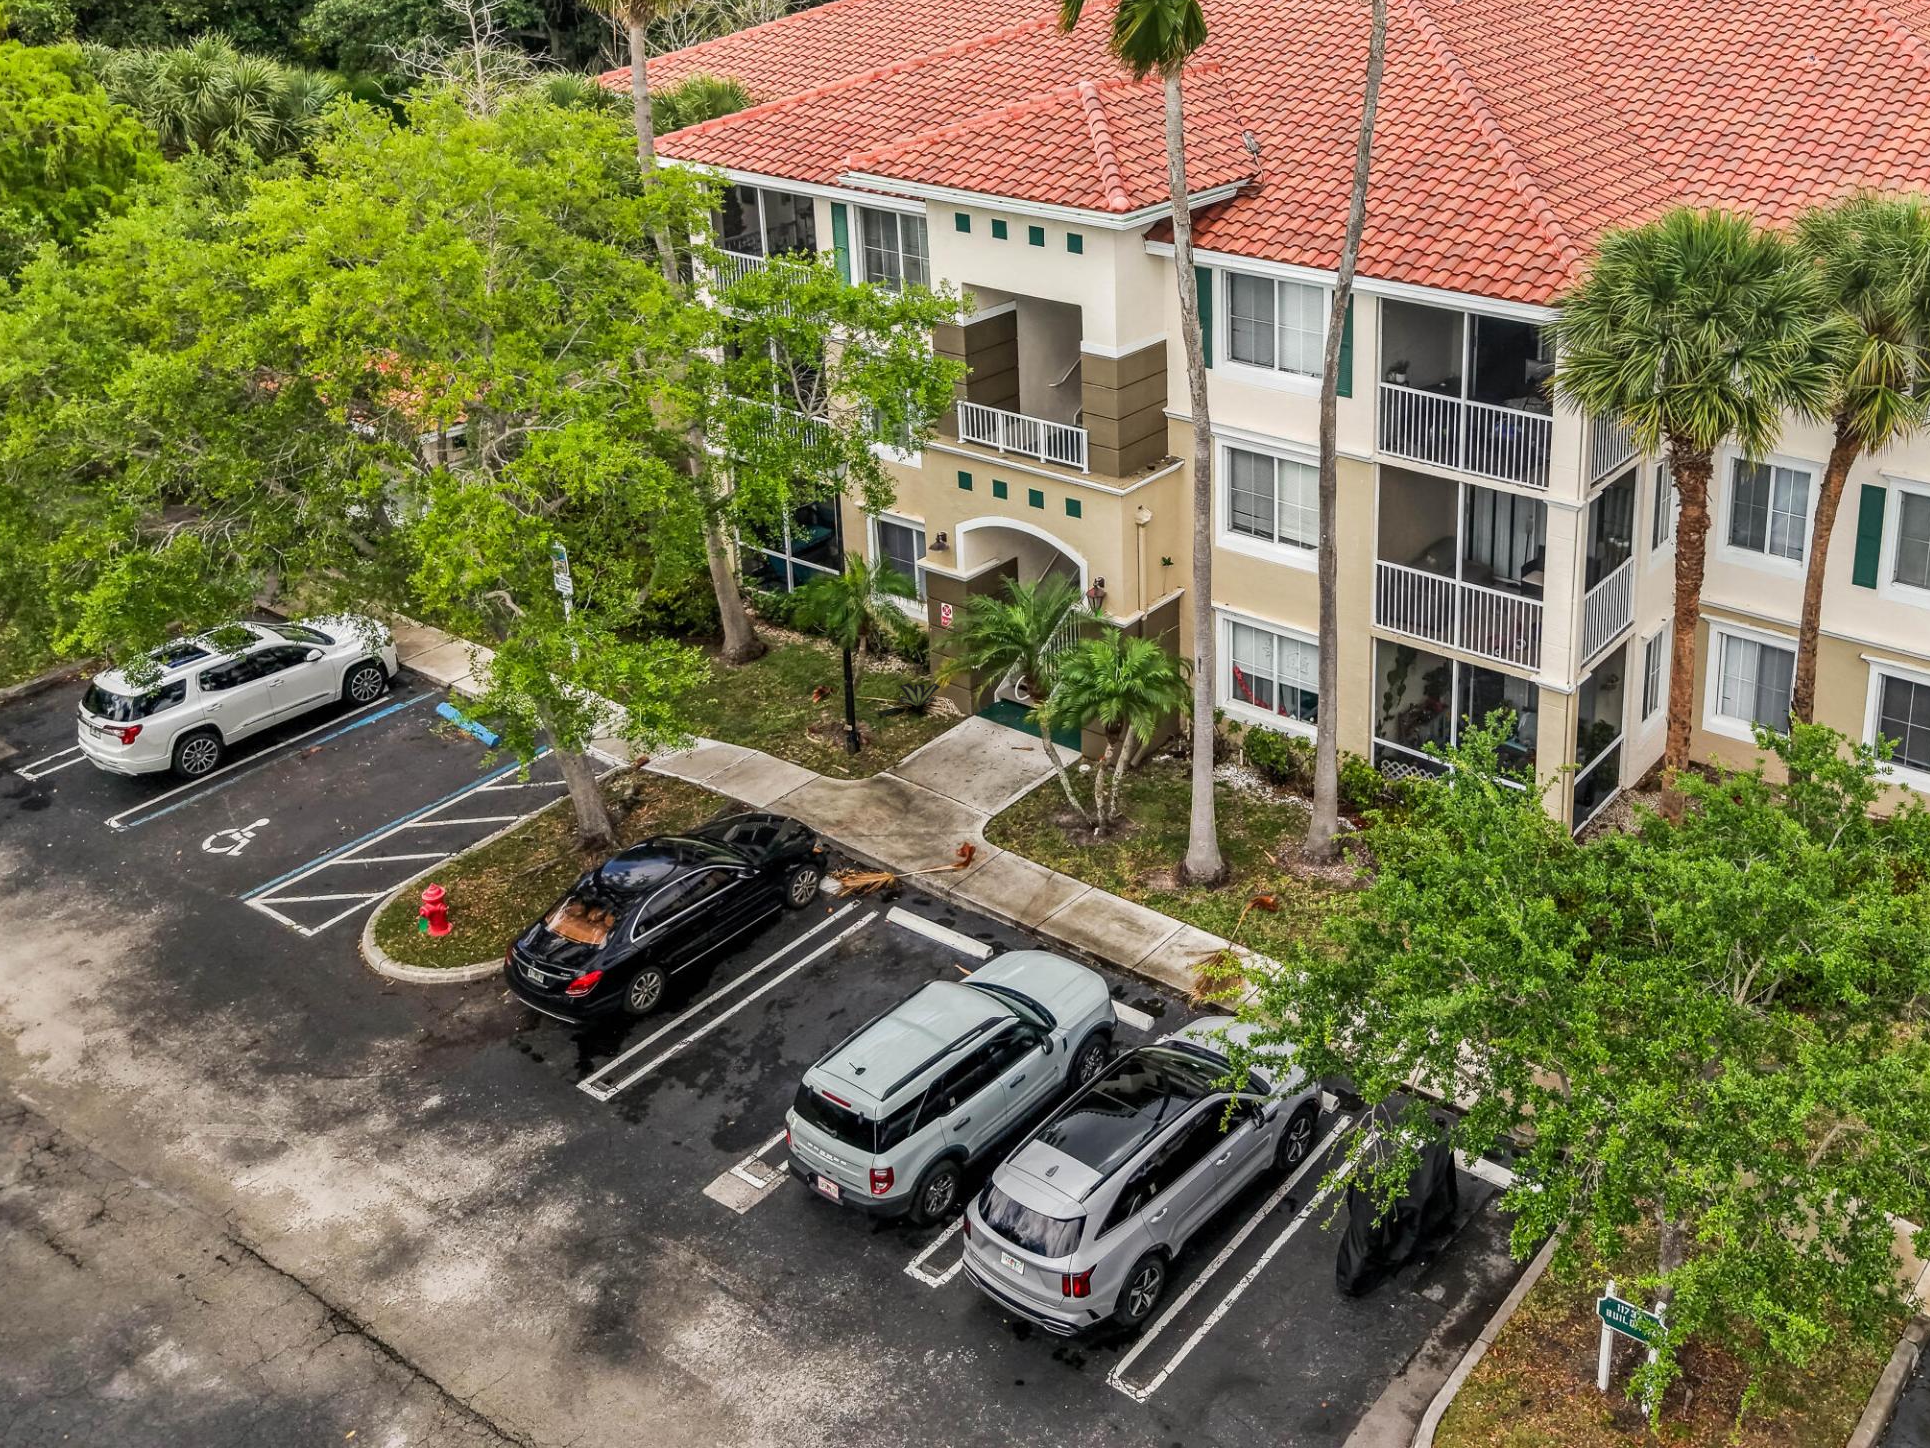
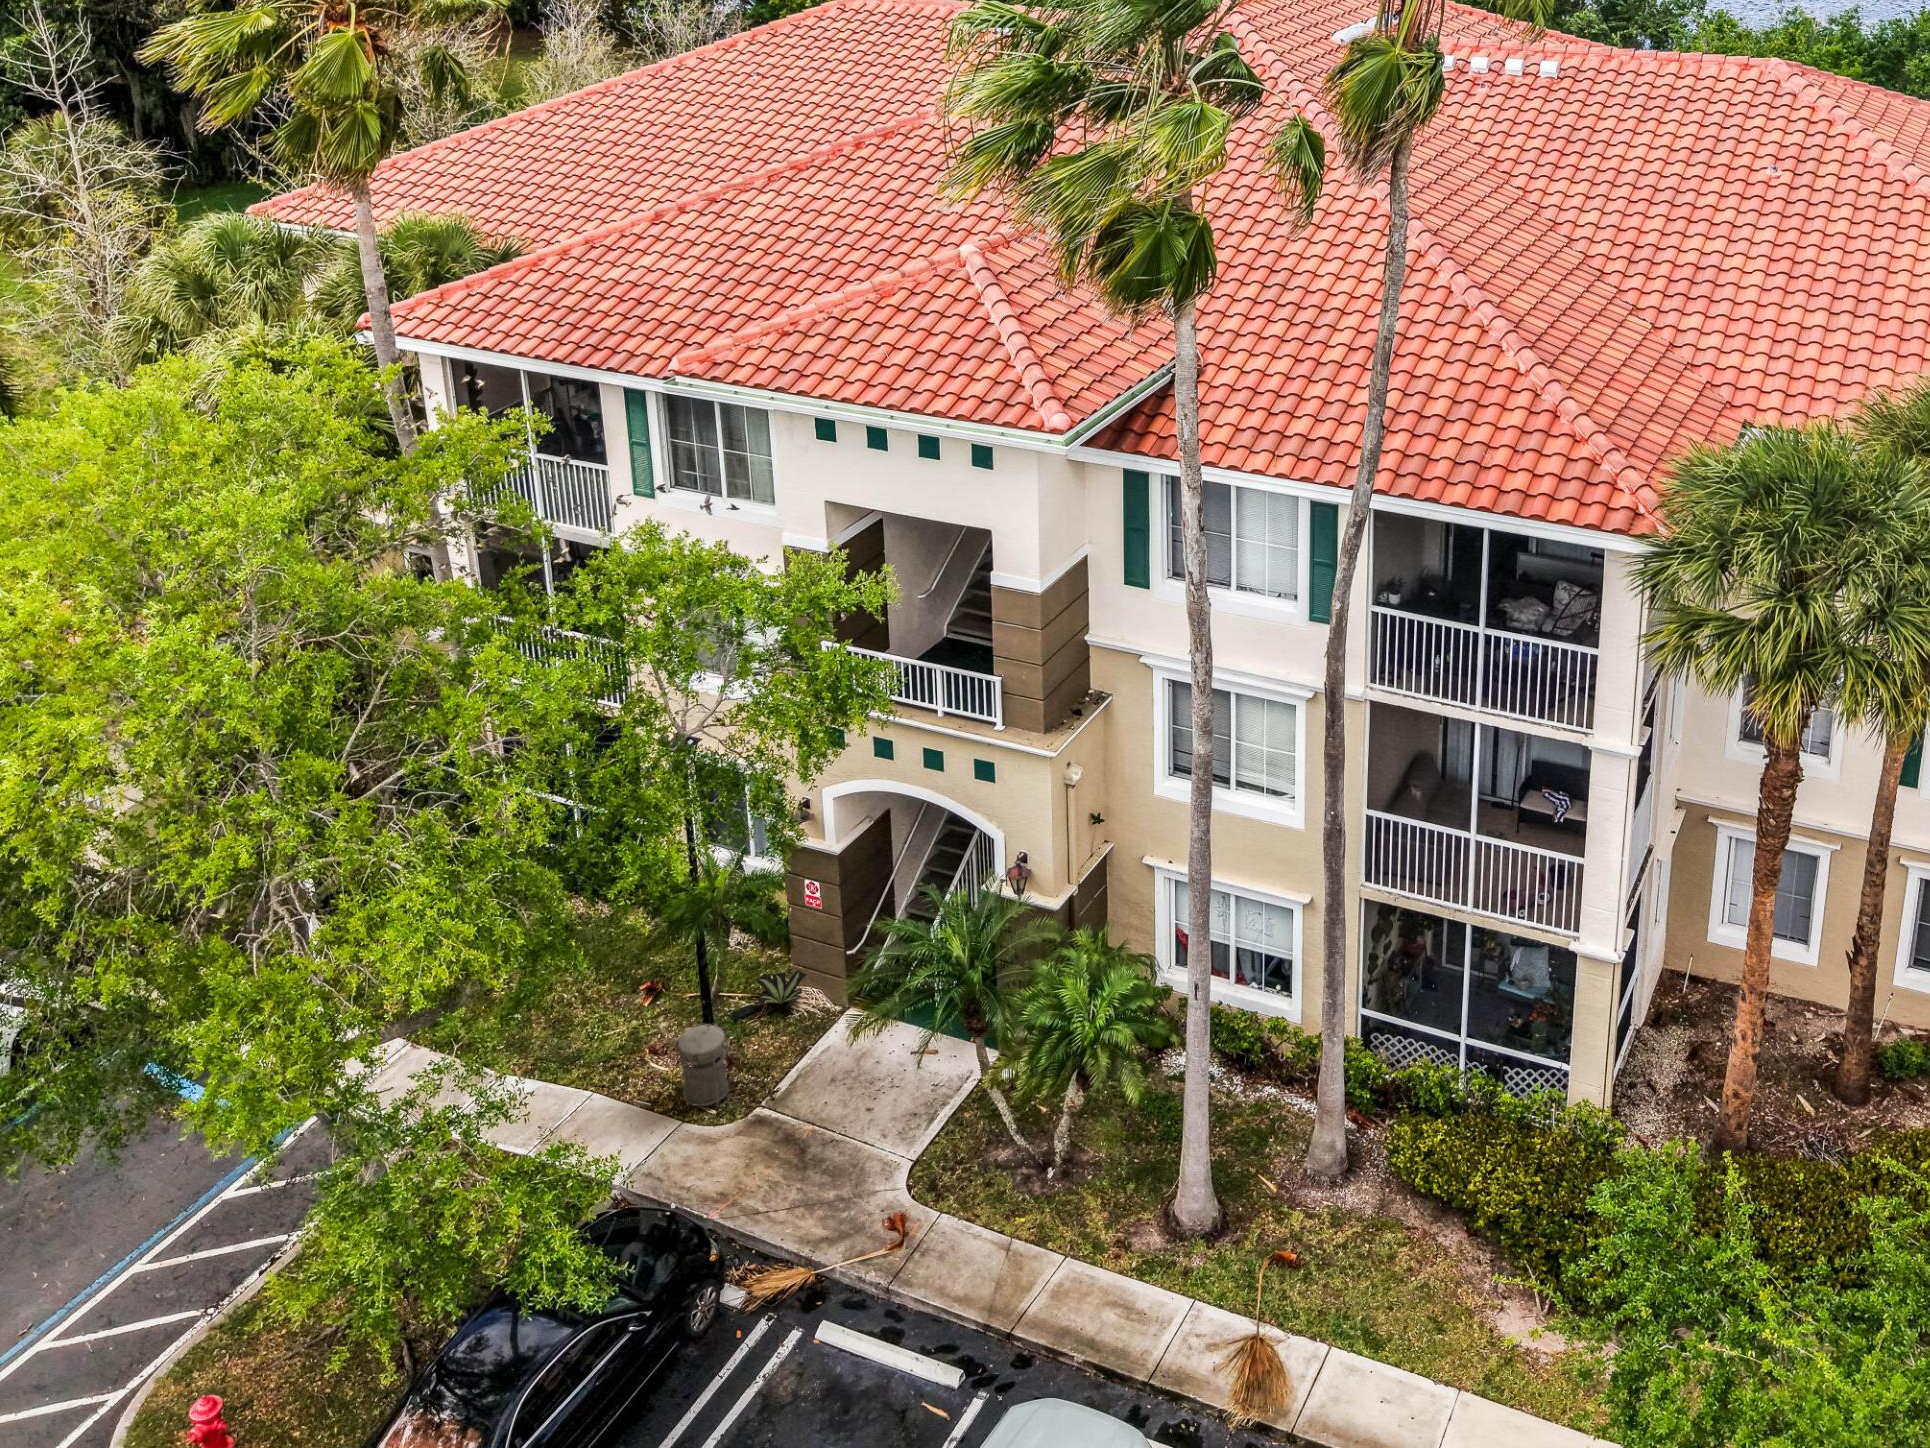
trash can: none [823,703,863,768] -> present [678,1025,729,1106]

